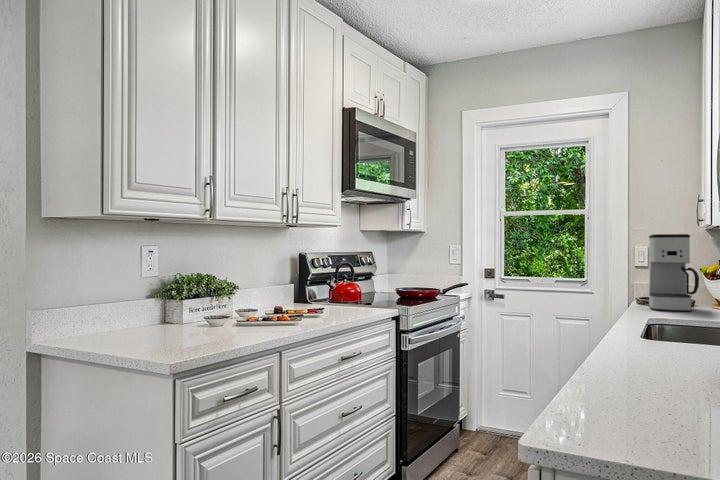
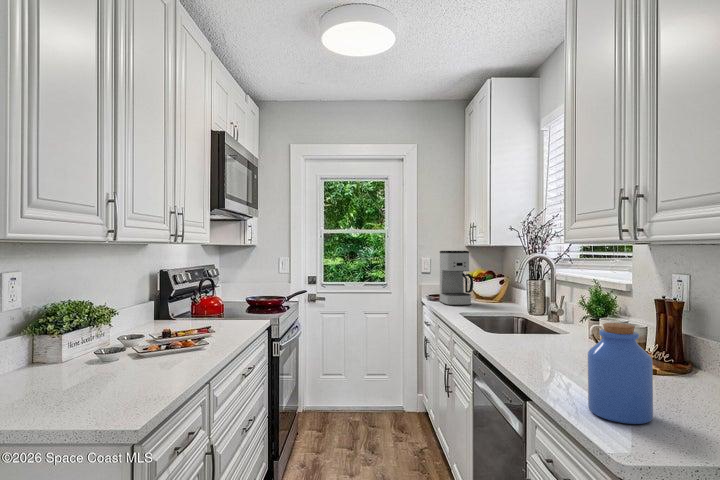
jar: none [595,305,678,436] -> present [588,323,653,424]

